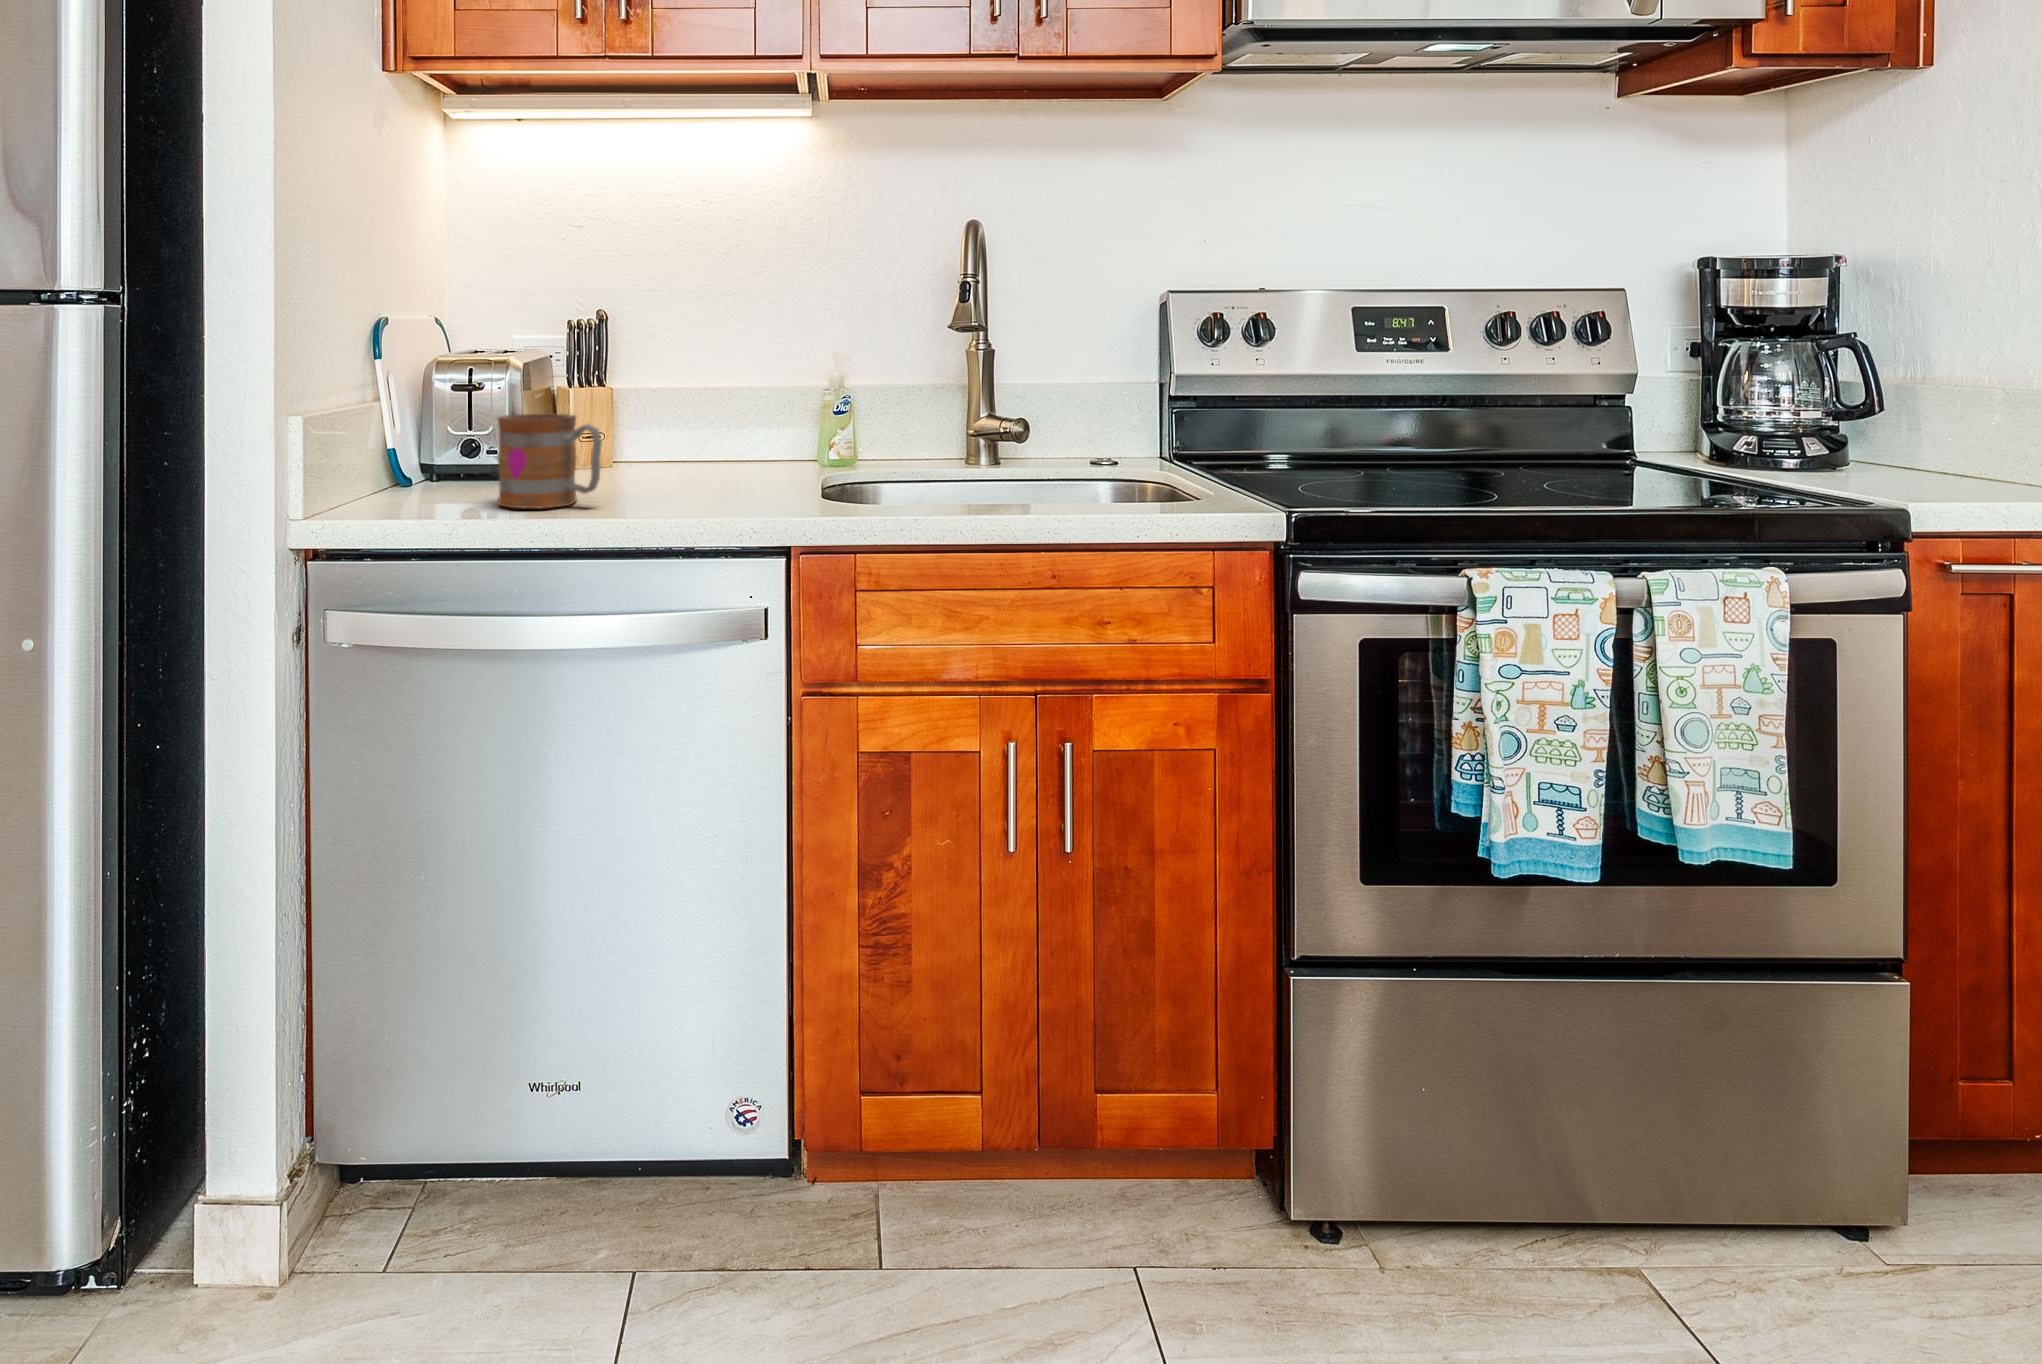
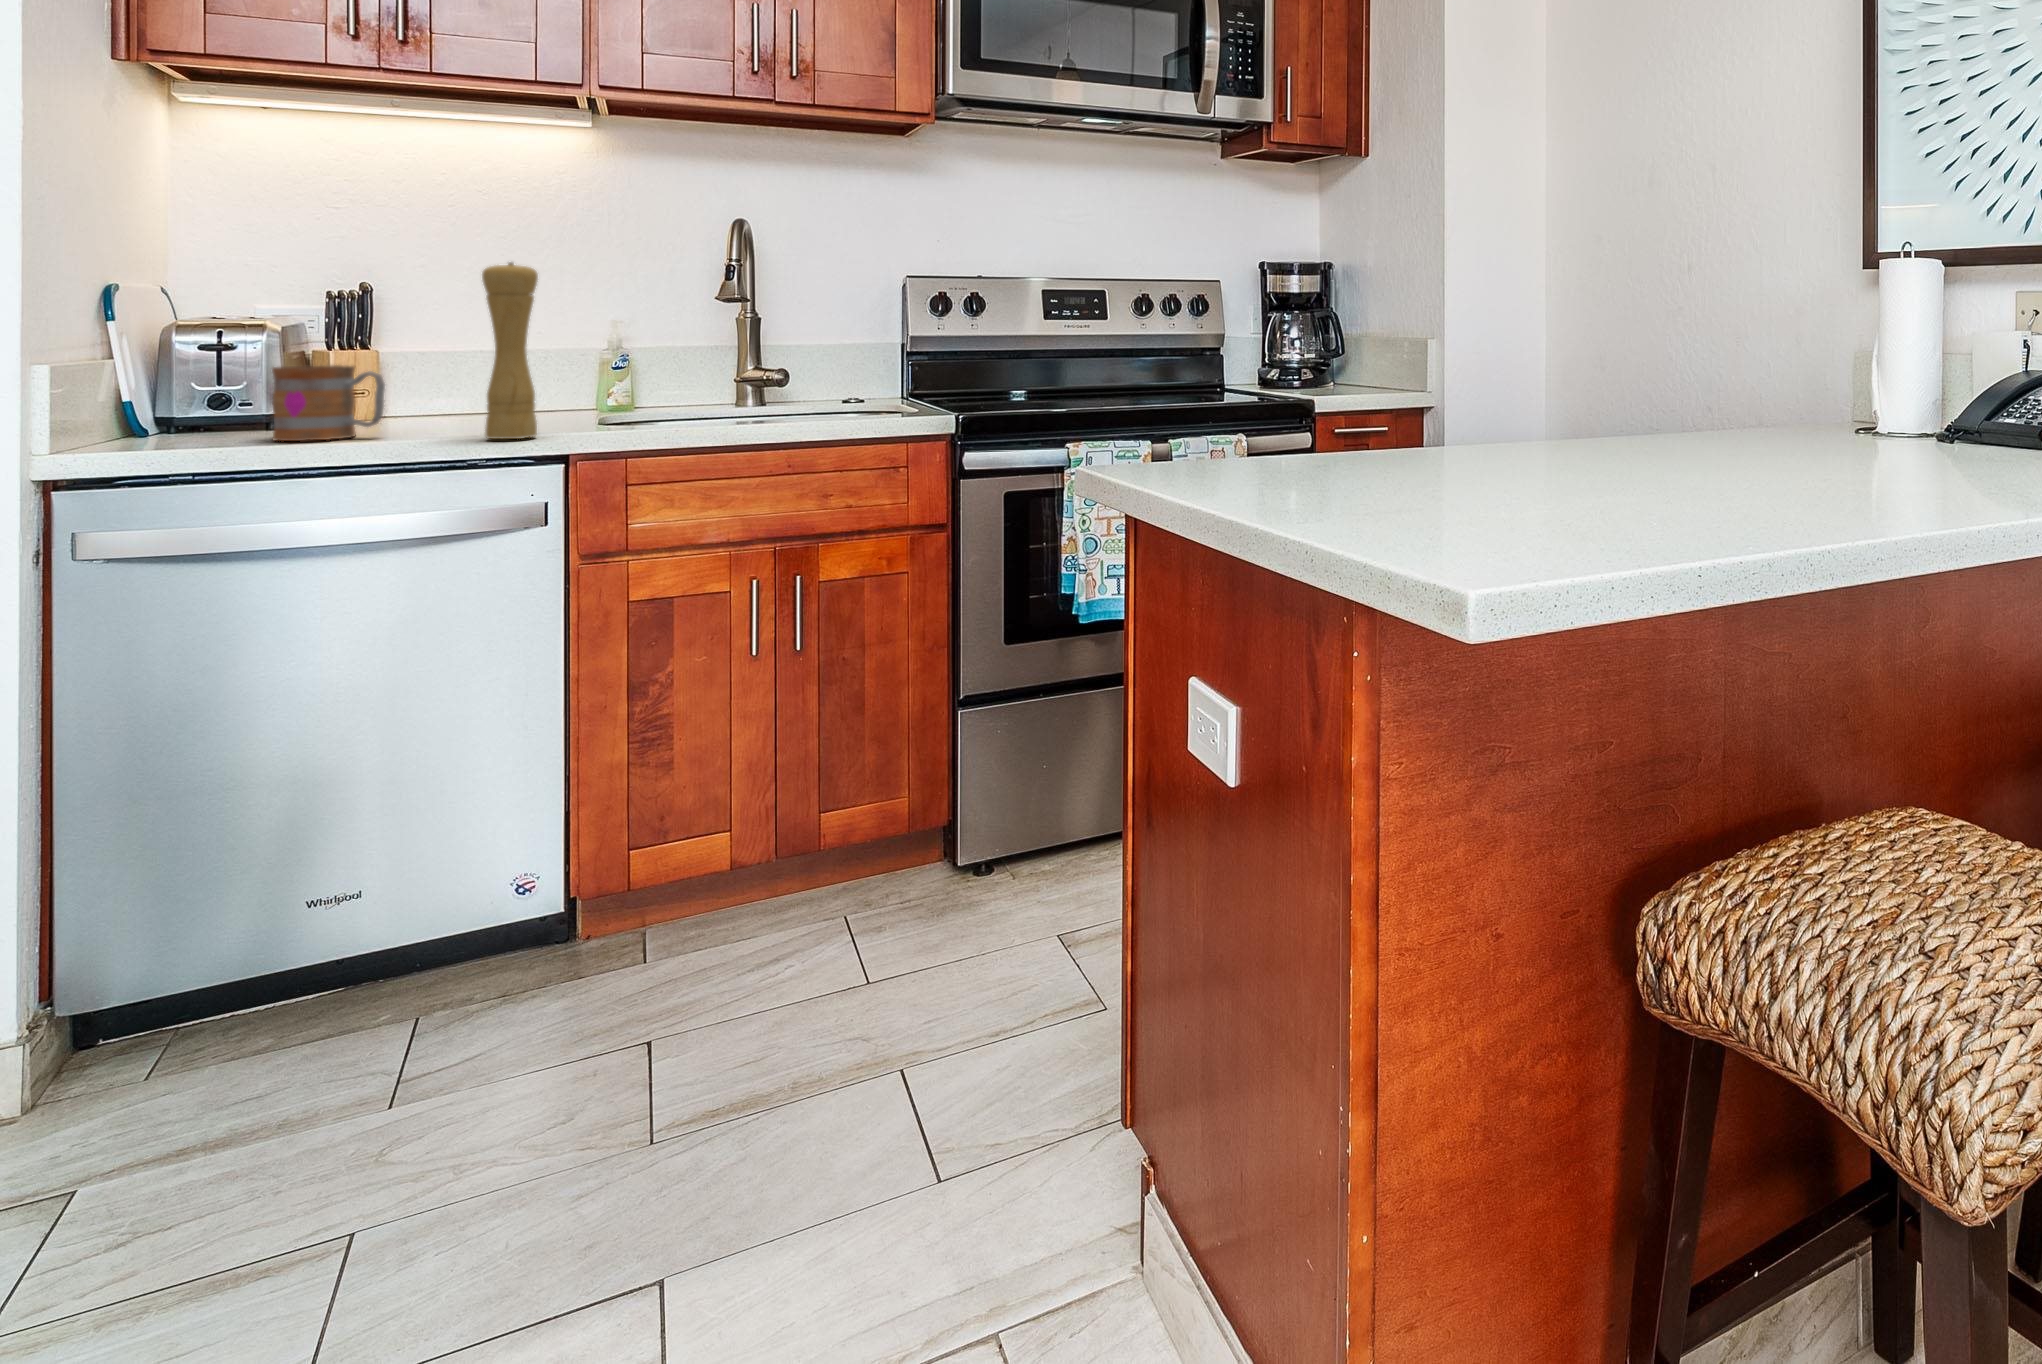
pepper mill: none [695,285,756,523] -> present [482,262,538,439]

